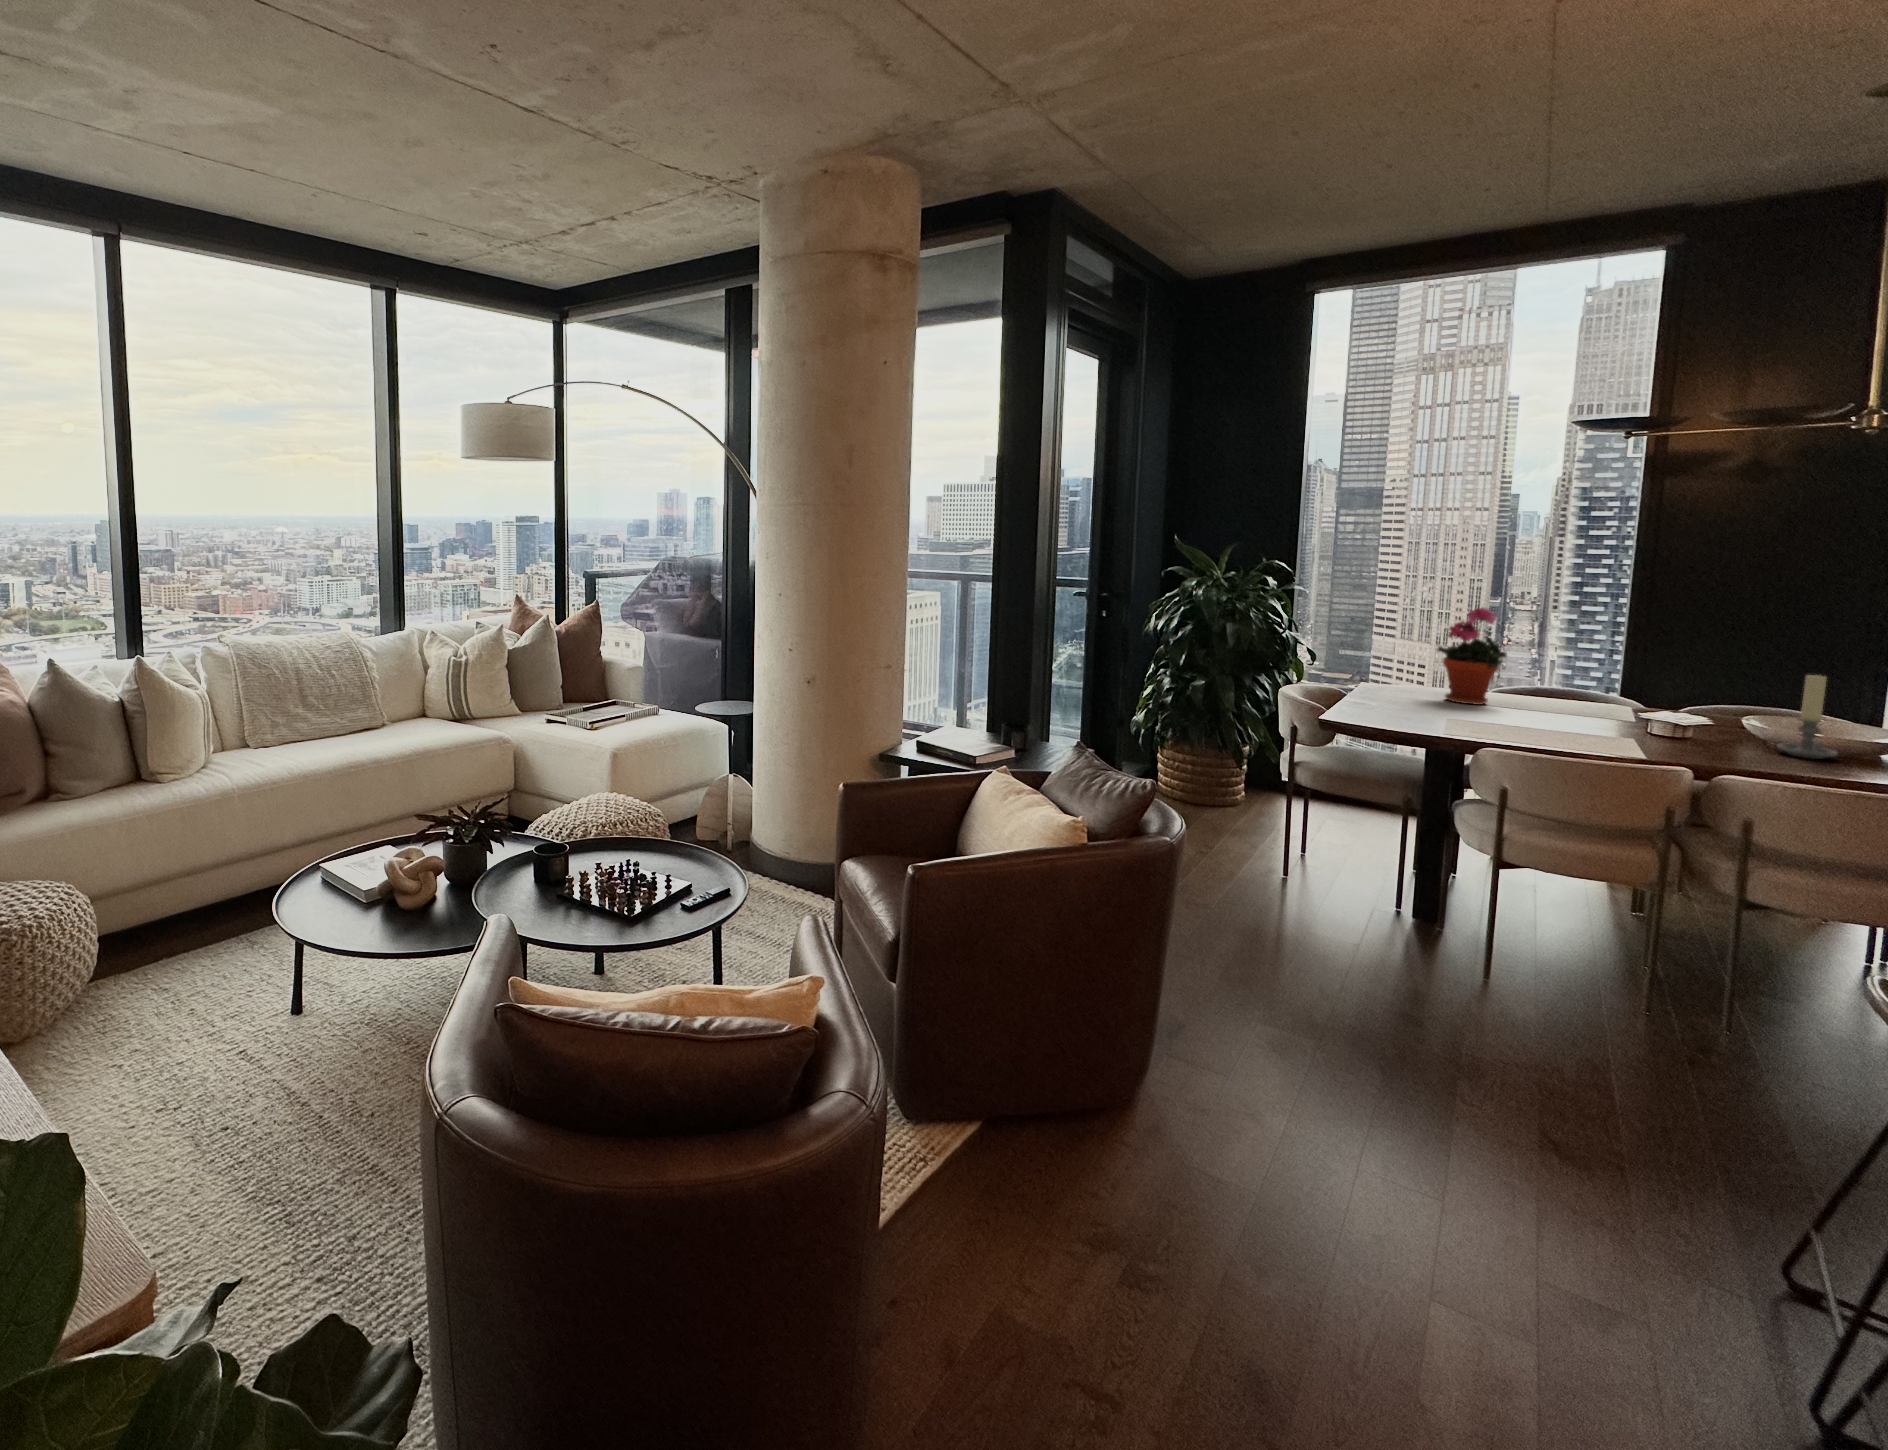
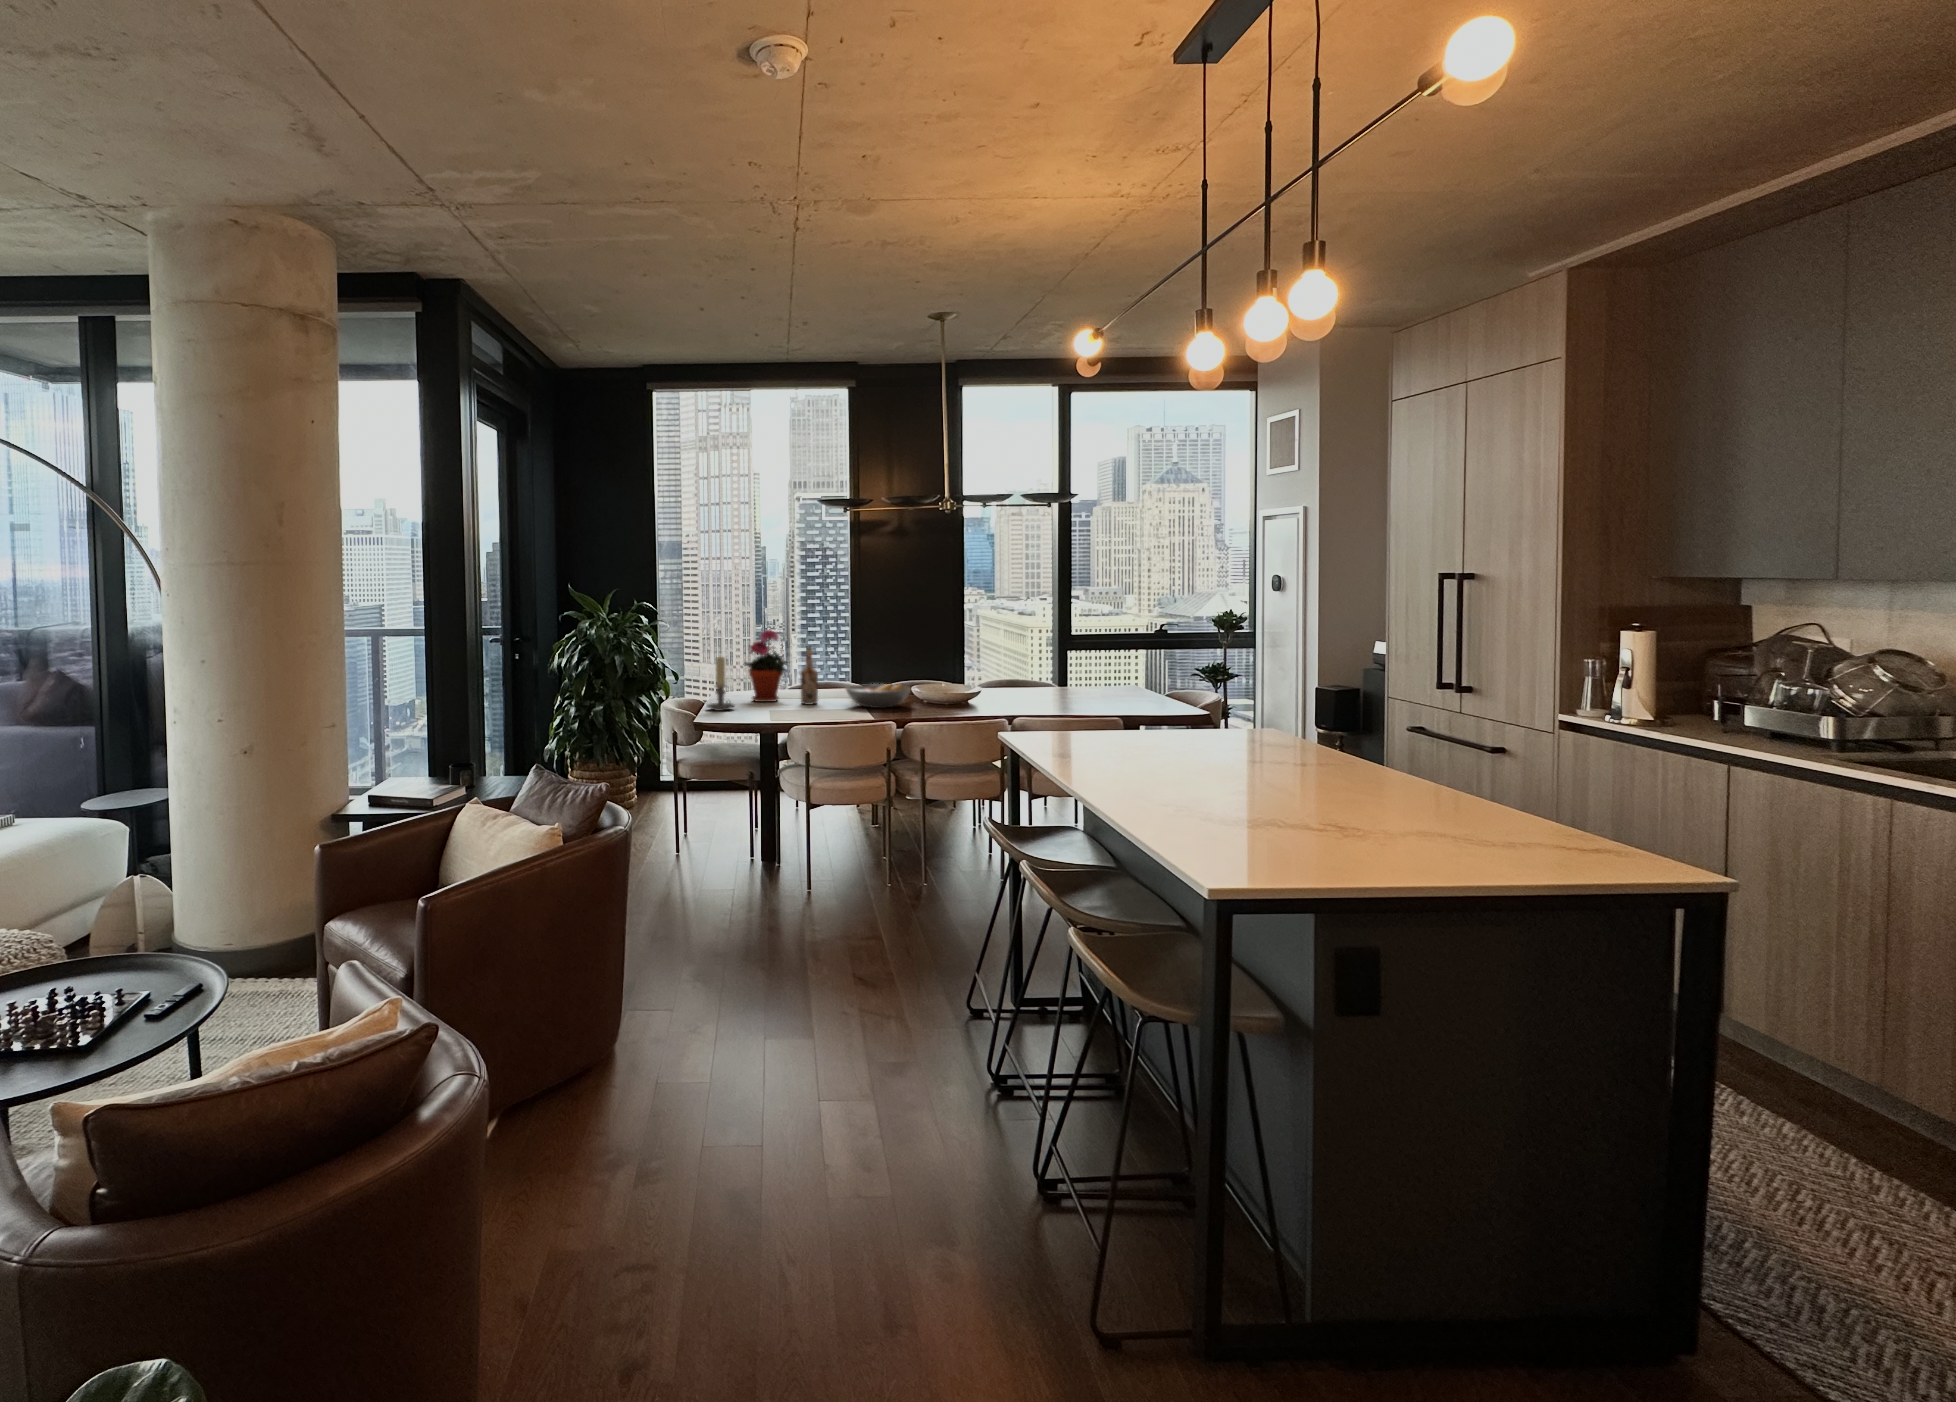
wine bottle: none [1520,638,1553,717] -> present [800,648,818,705]
candle holder: present [1777,675,1837,759] -> present [707,657,734,711]
fruit bowl: none [1595,699,1719,739] -> present [846,684,910,708]

